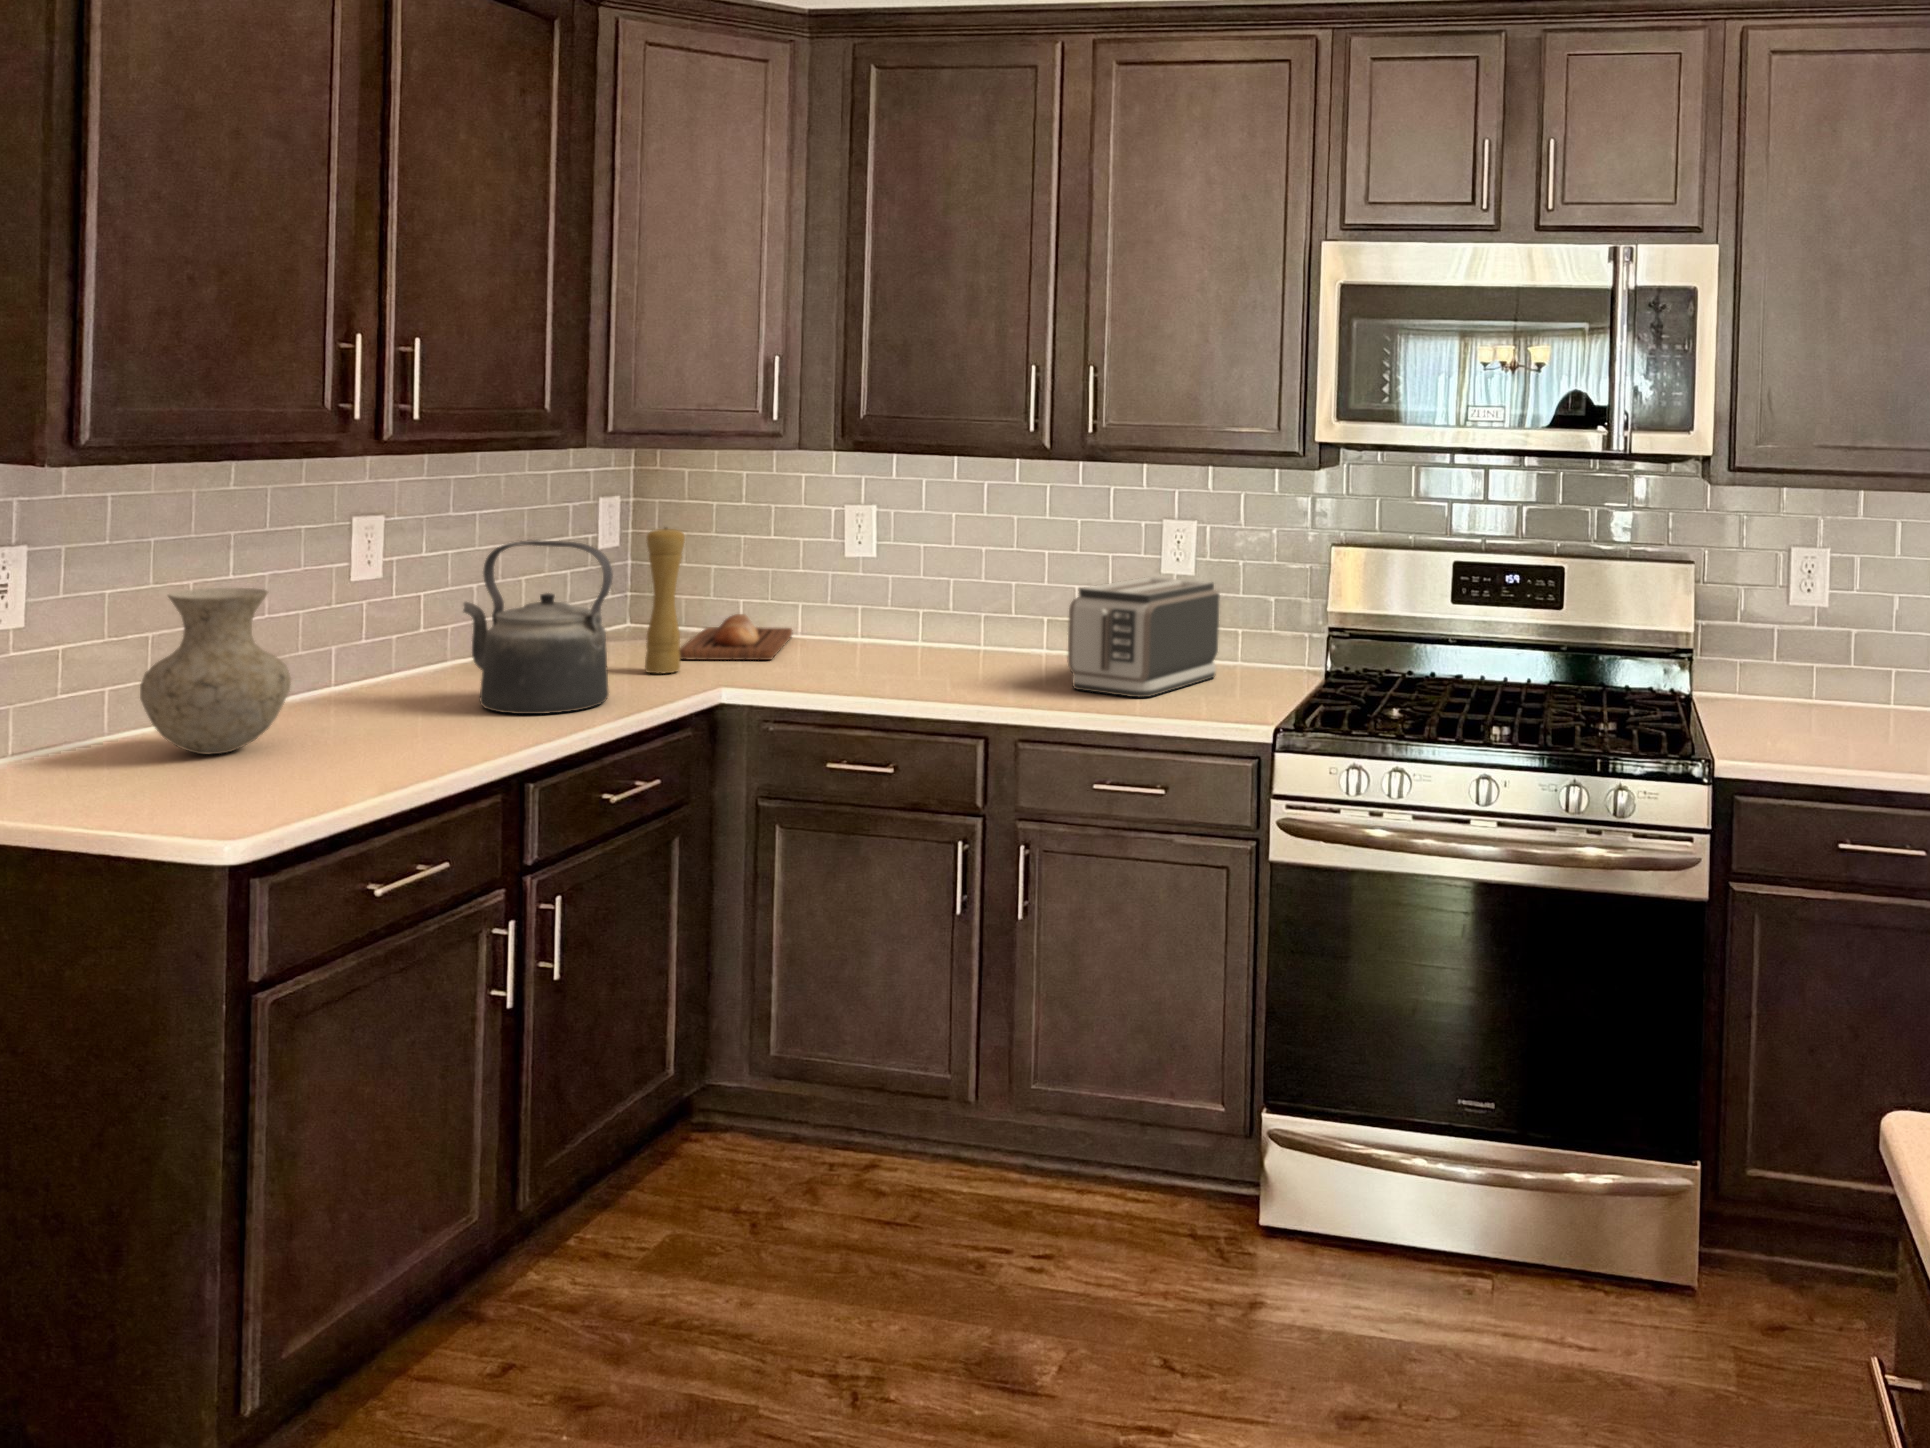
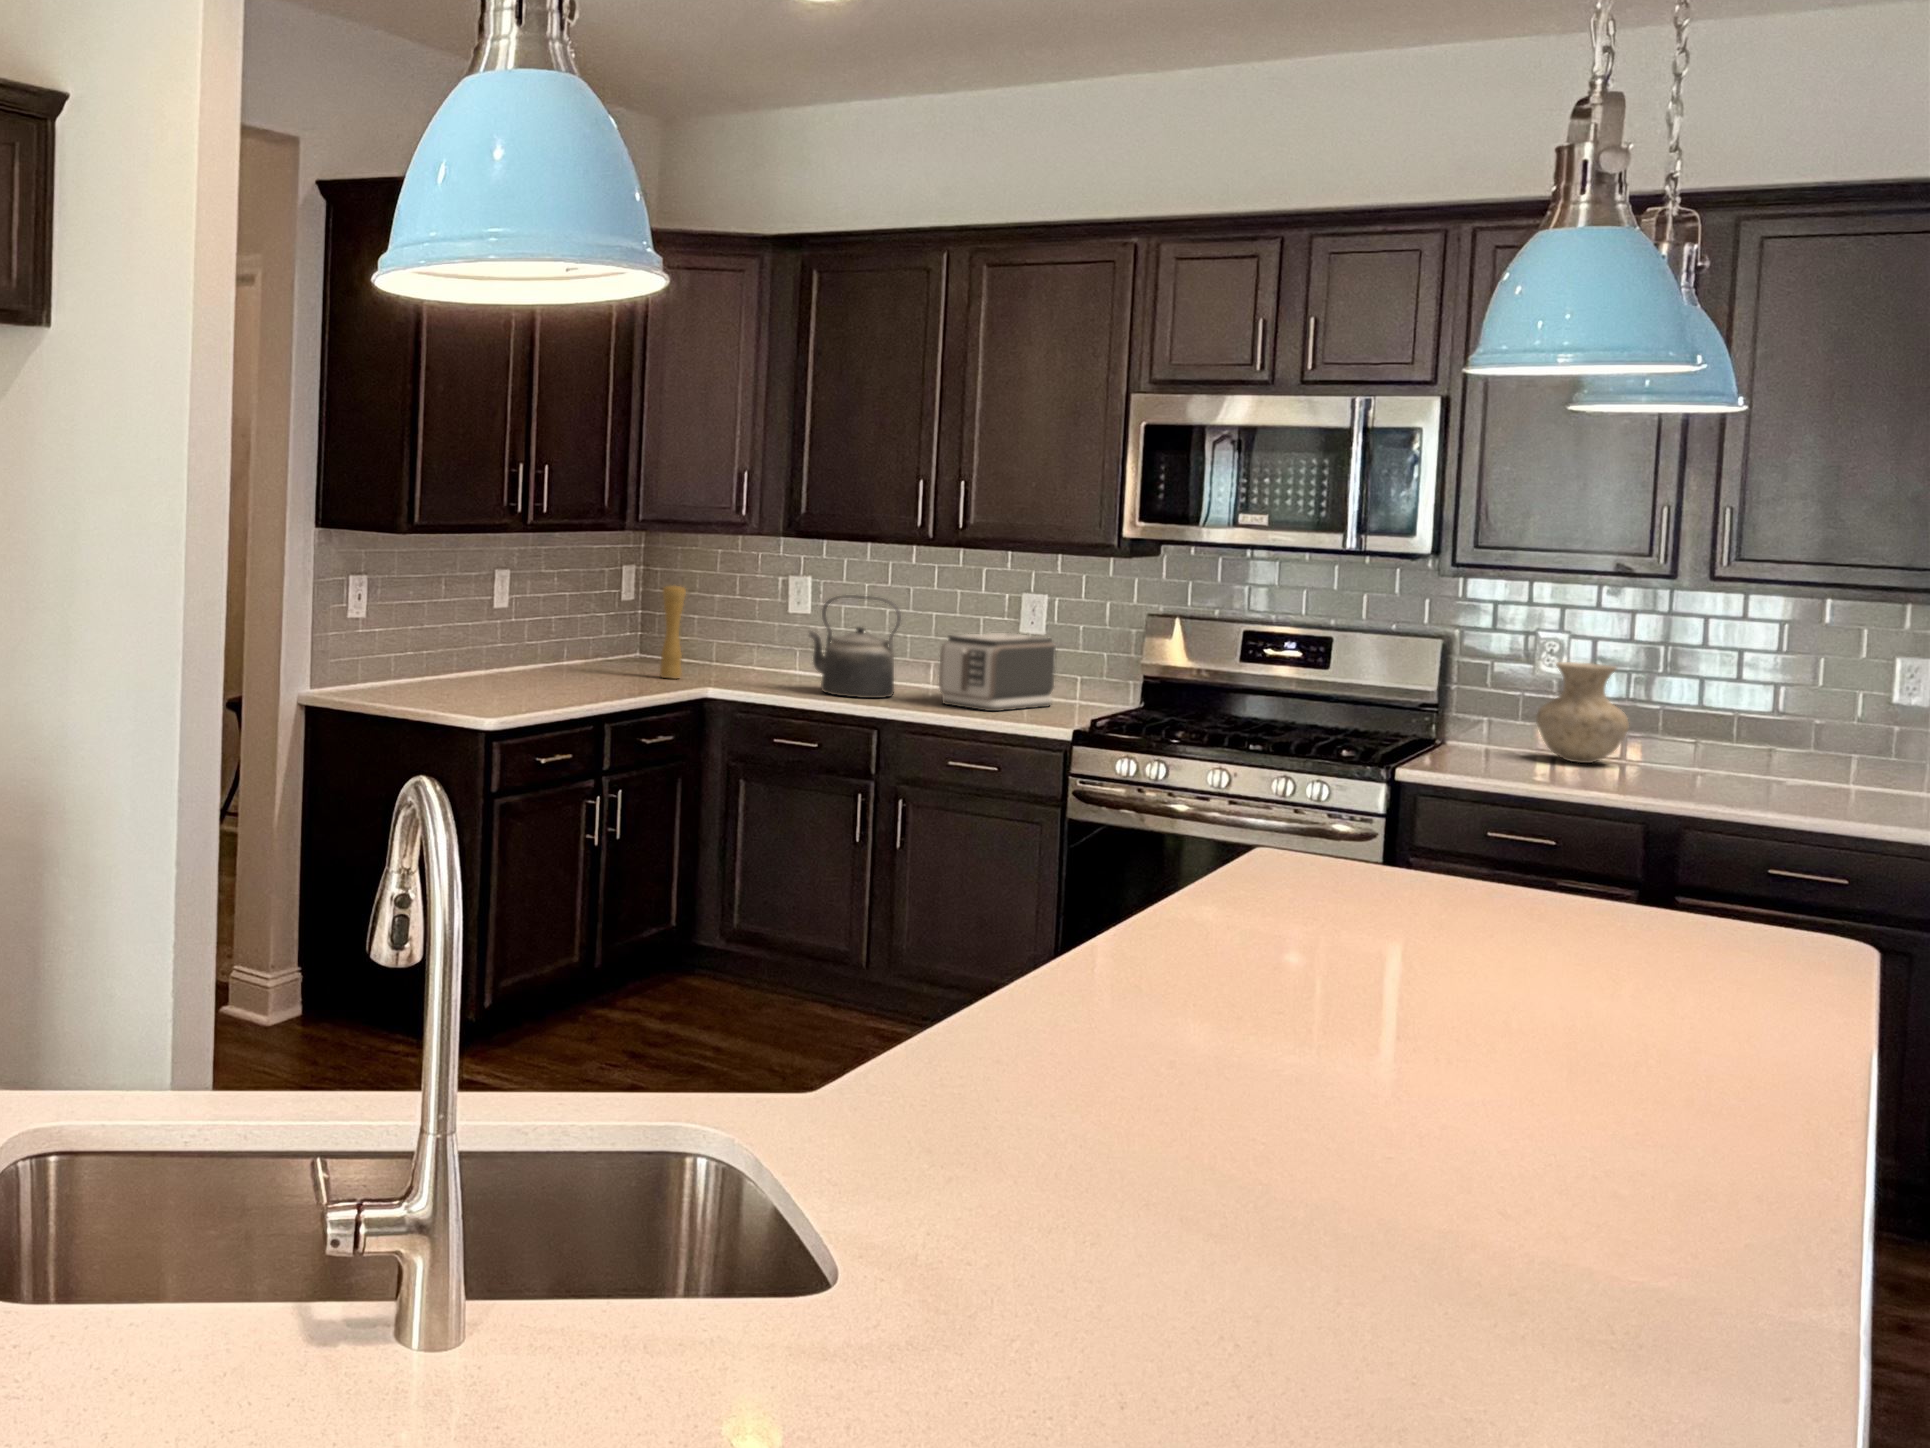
kettle: present [463,540,613,714] -> present [809,595,901,698]
vase: present [140,588,291,754] -> present [1536,662,1629,763]
bread loaf: present [679,614,792,660] -> none [678,648,752,677]

